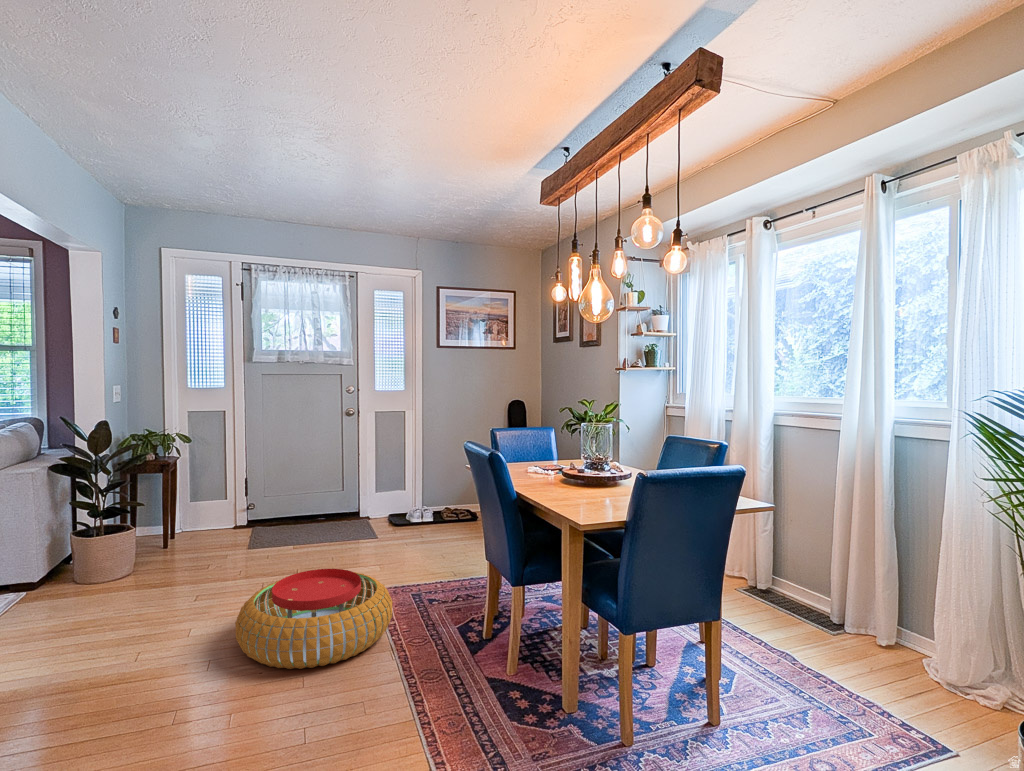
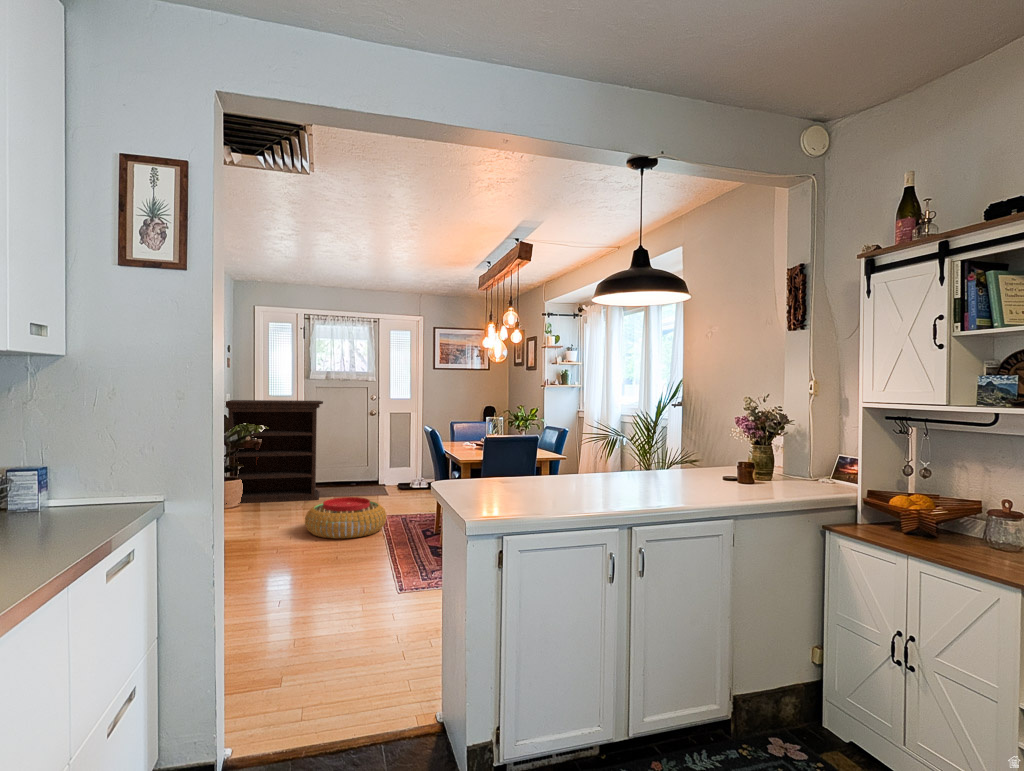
bookshelf: none [93,395,273,571] -> present [225,400,323,504]

